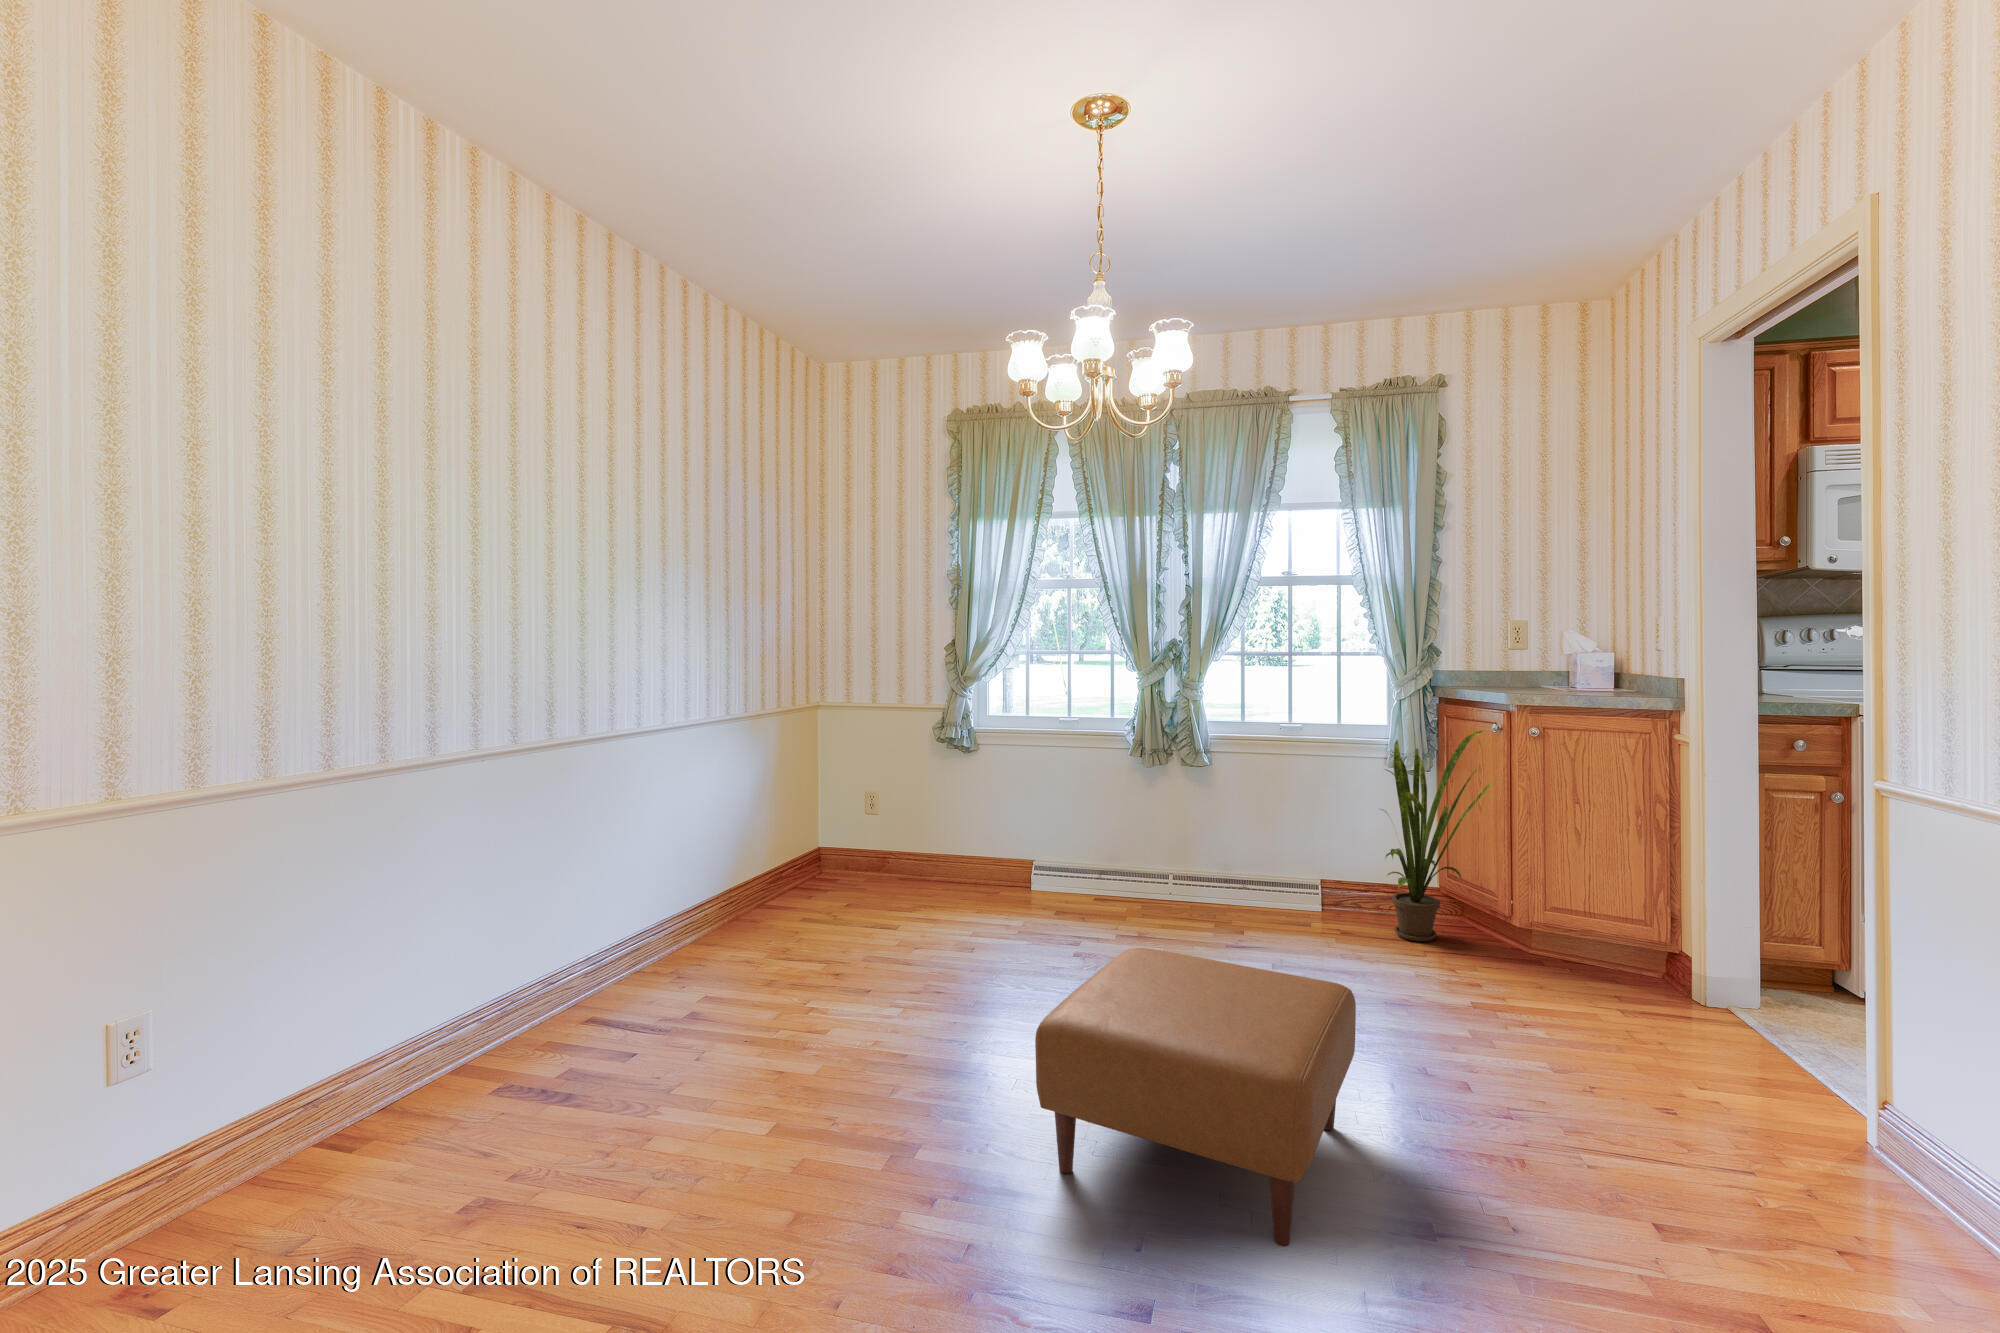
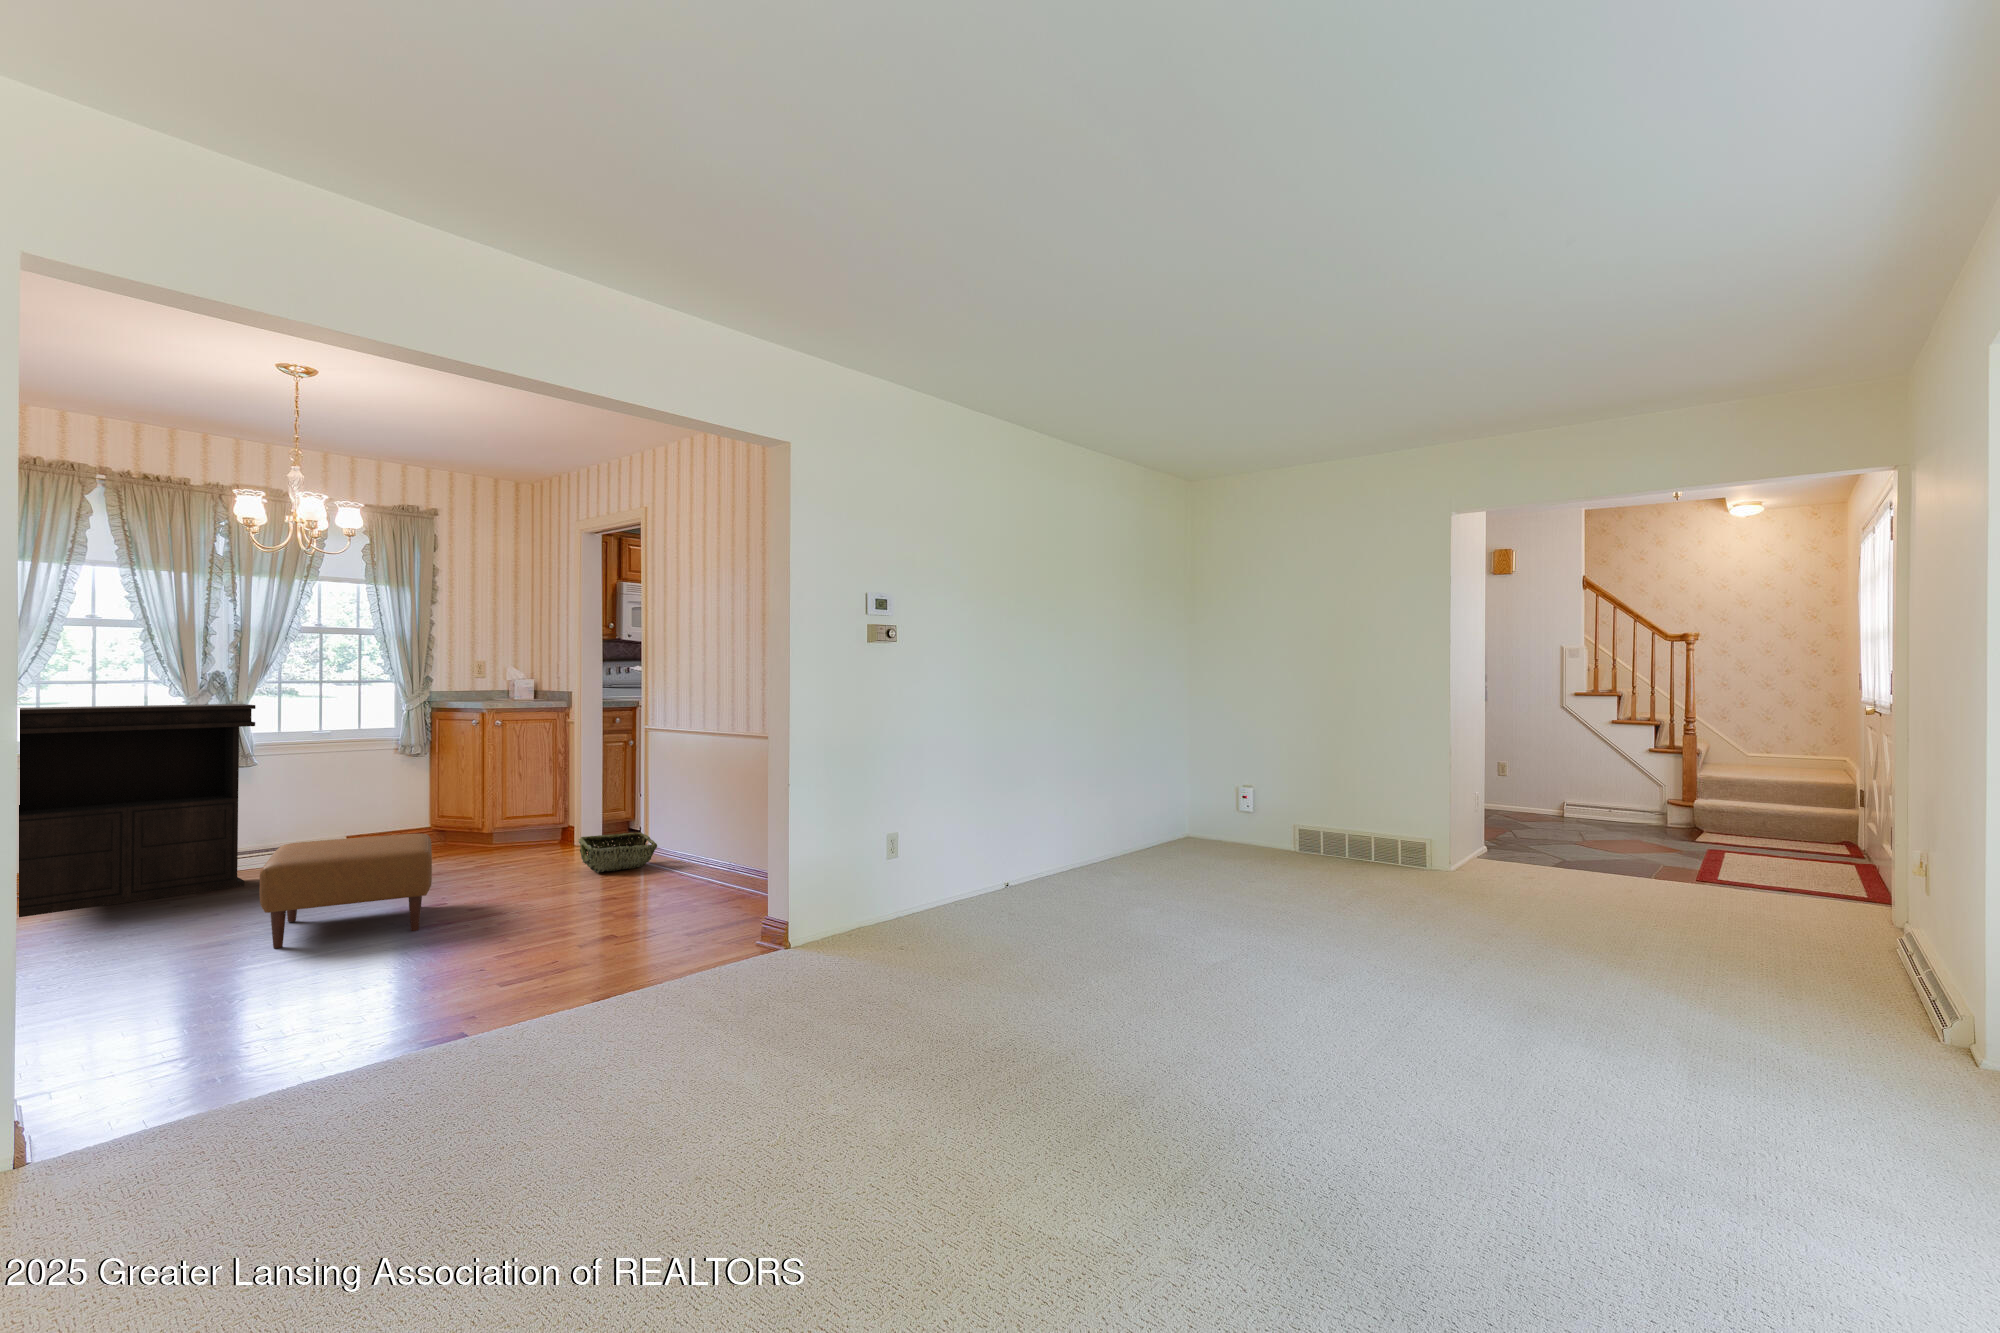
console table: none [920,686,1178,943] -> present [19,704,256,917]
house plant: present [1381,731,1497,942] -> none [400,725,476,855]
woven basket: none [1701,1044,1960,1183] -> present [579,833,657,873]

